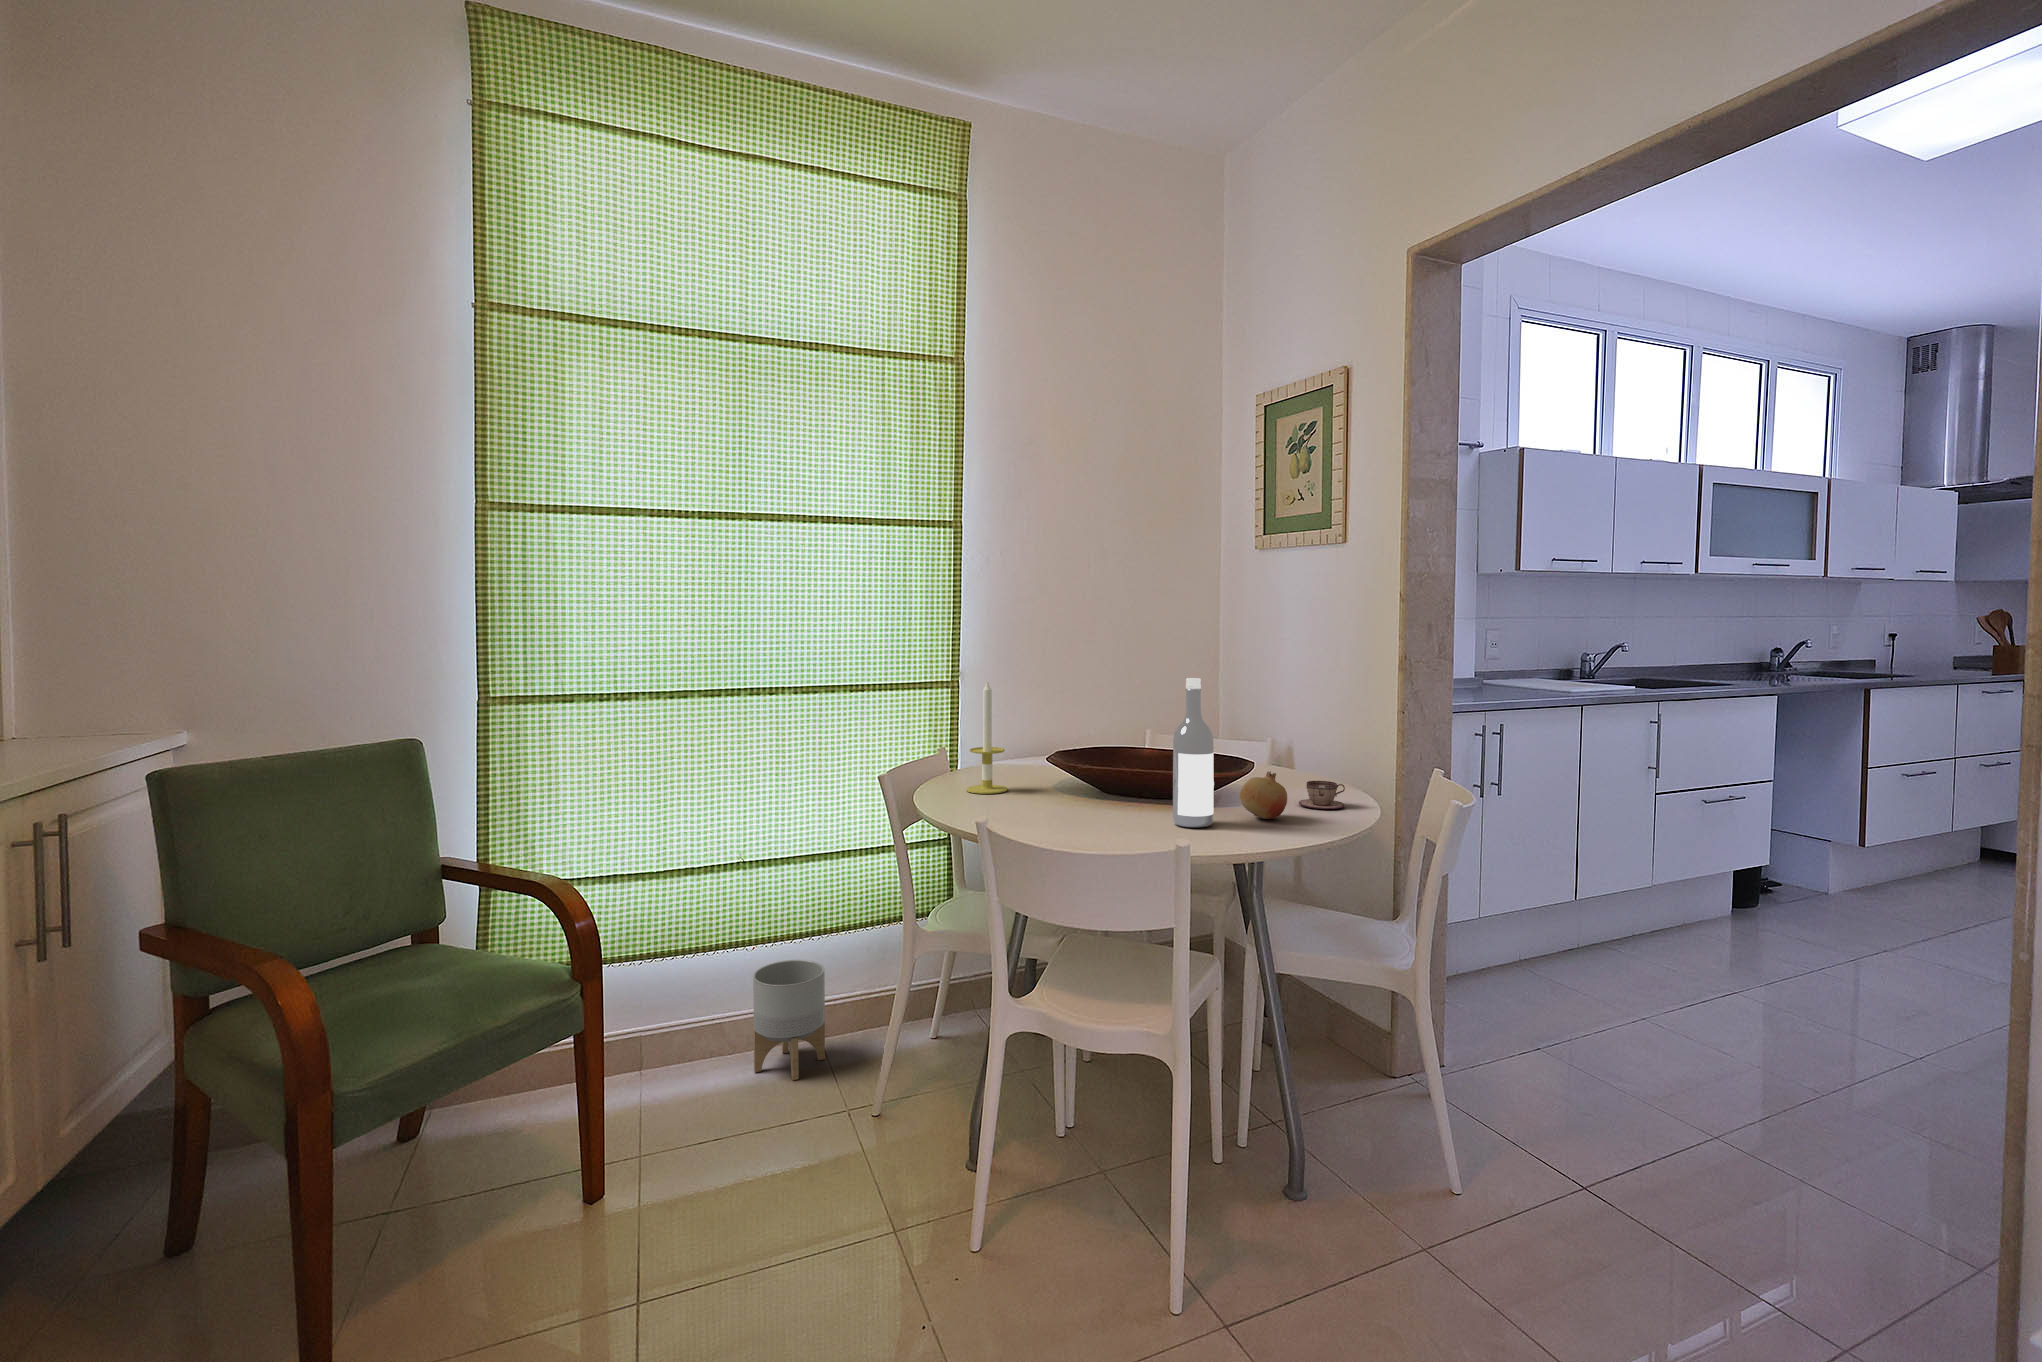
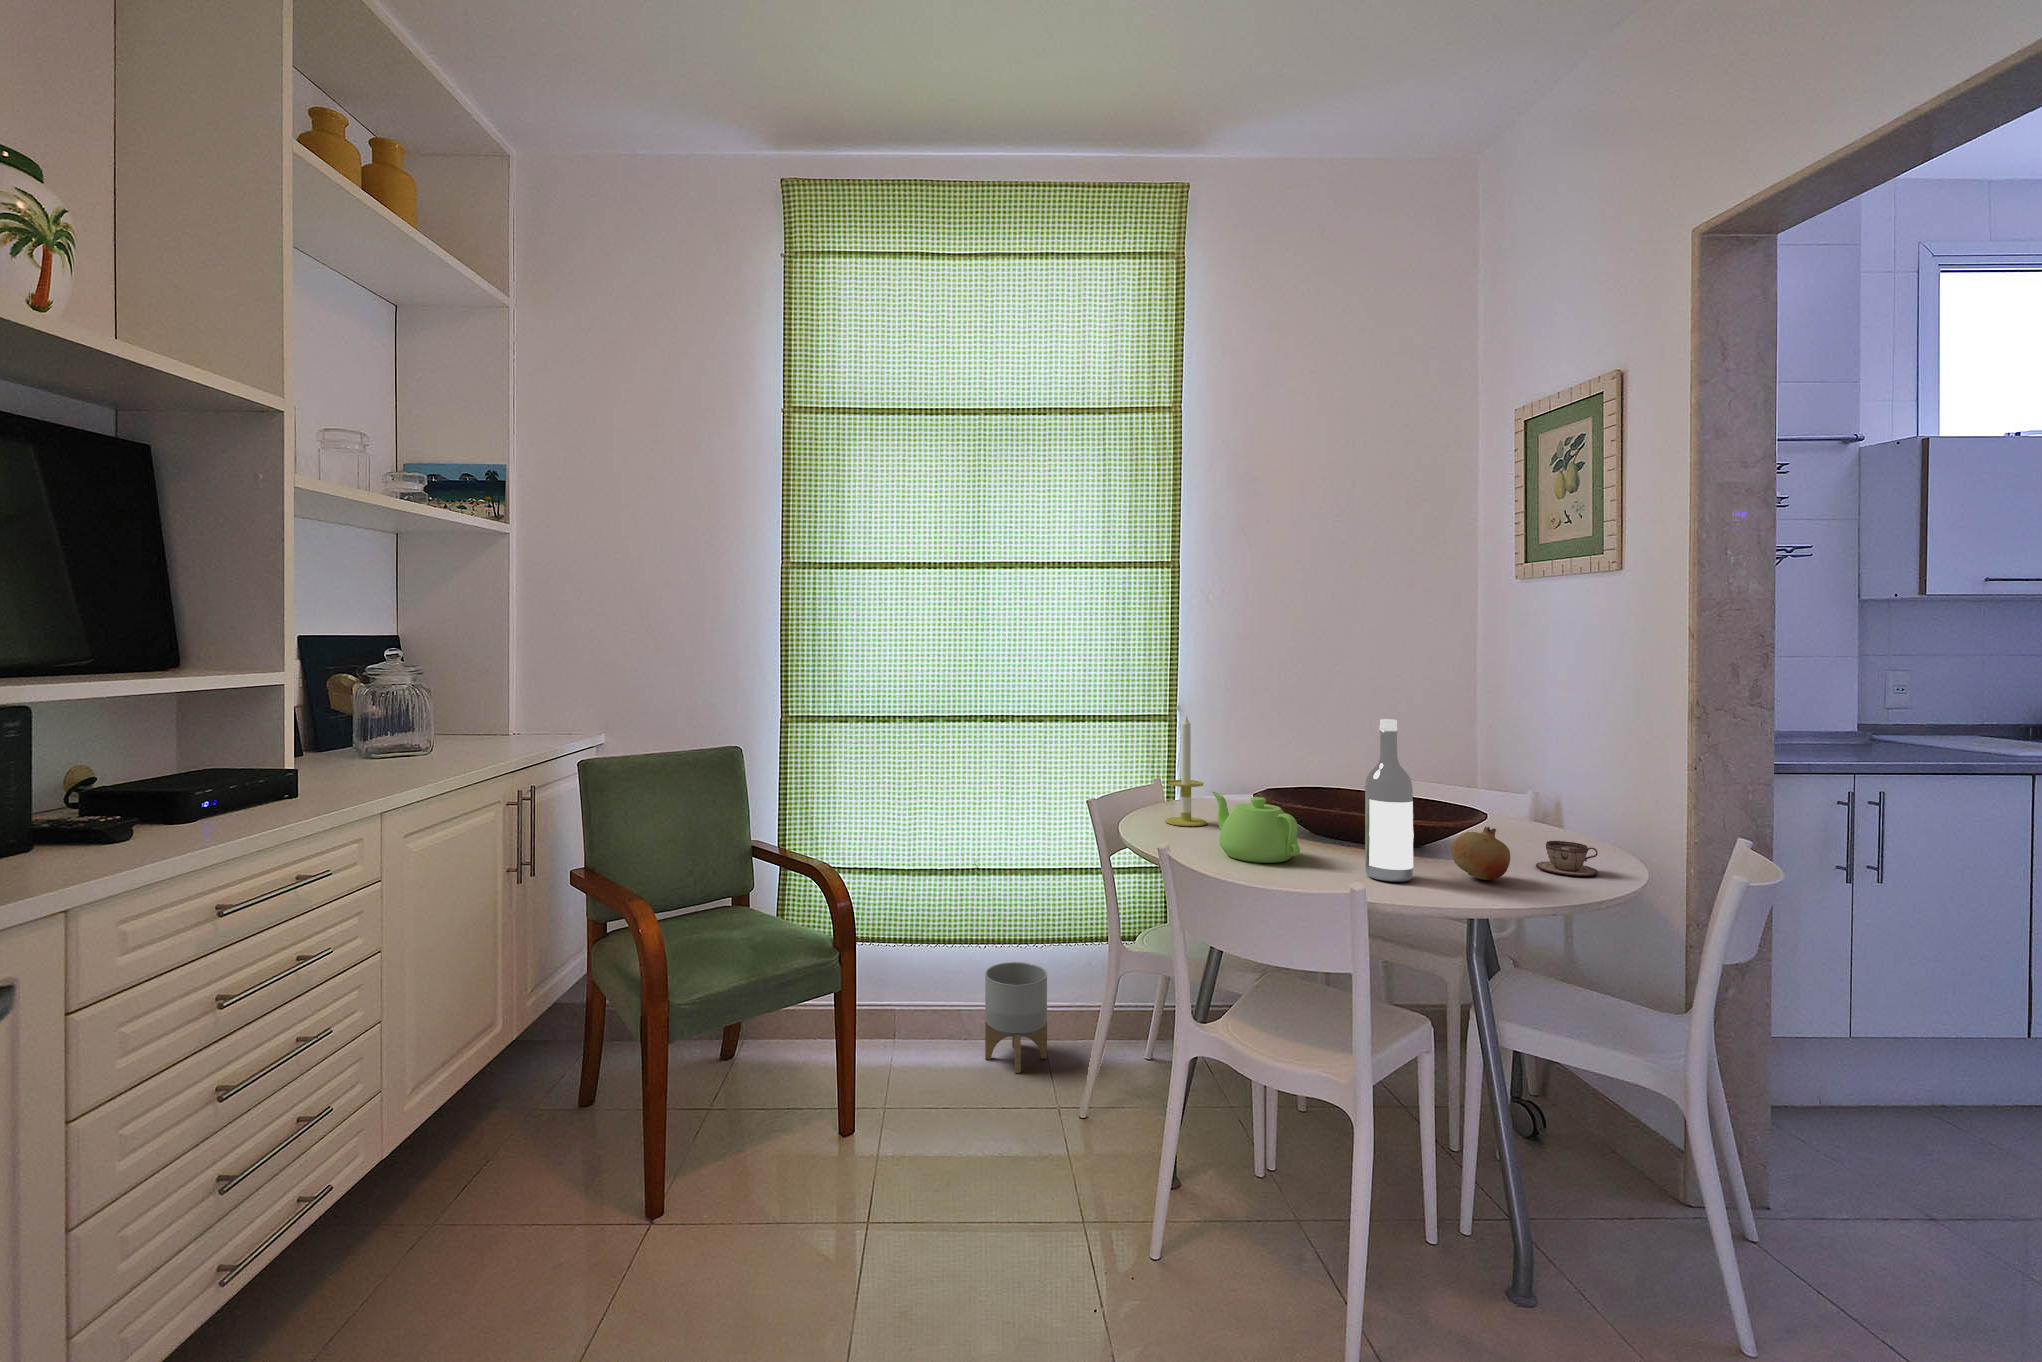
teapot: none [1025,756,1114,822] -> present [1212,792,1300,863]

